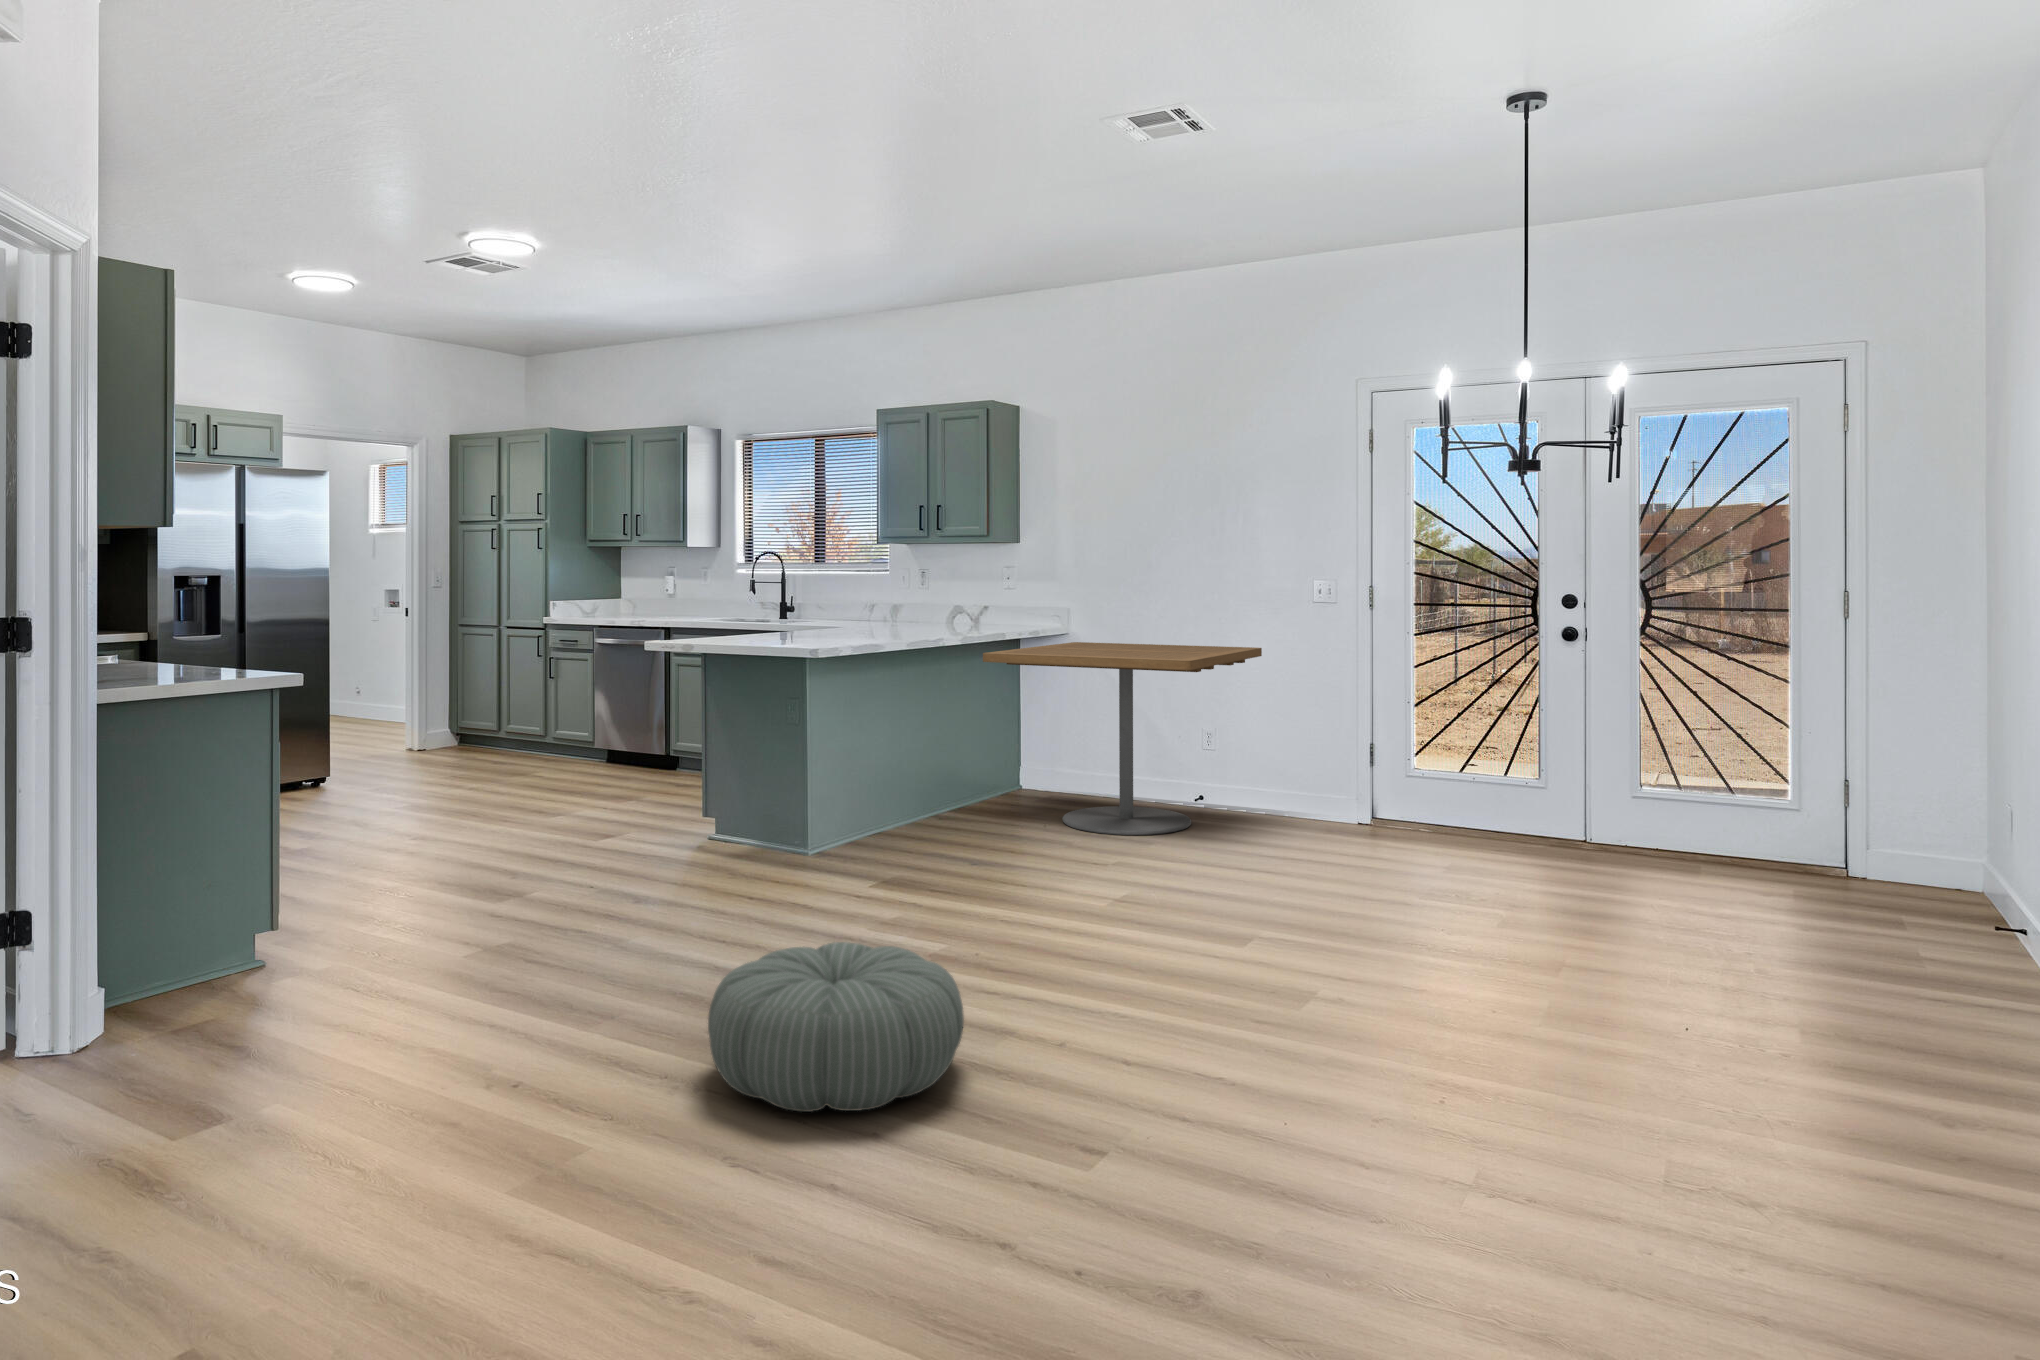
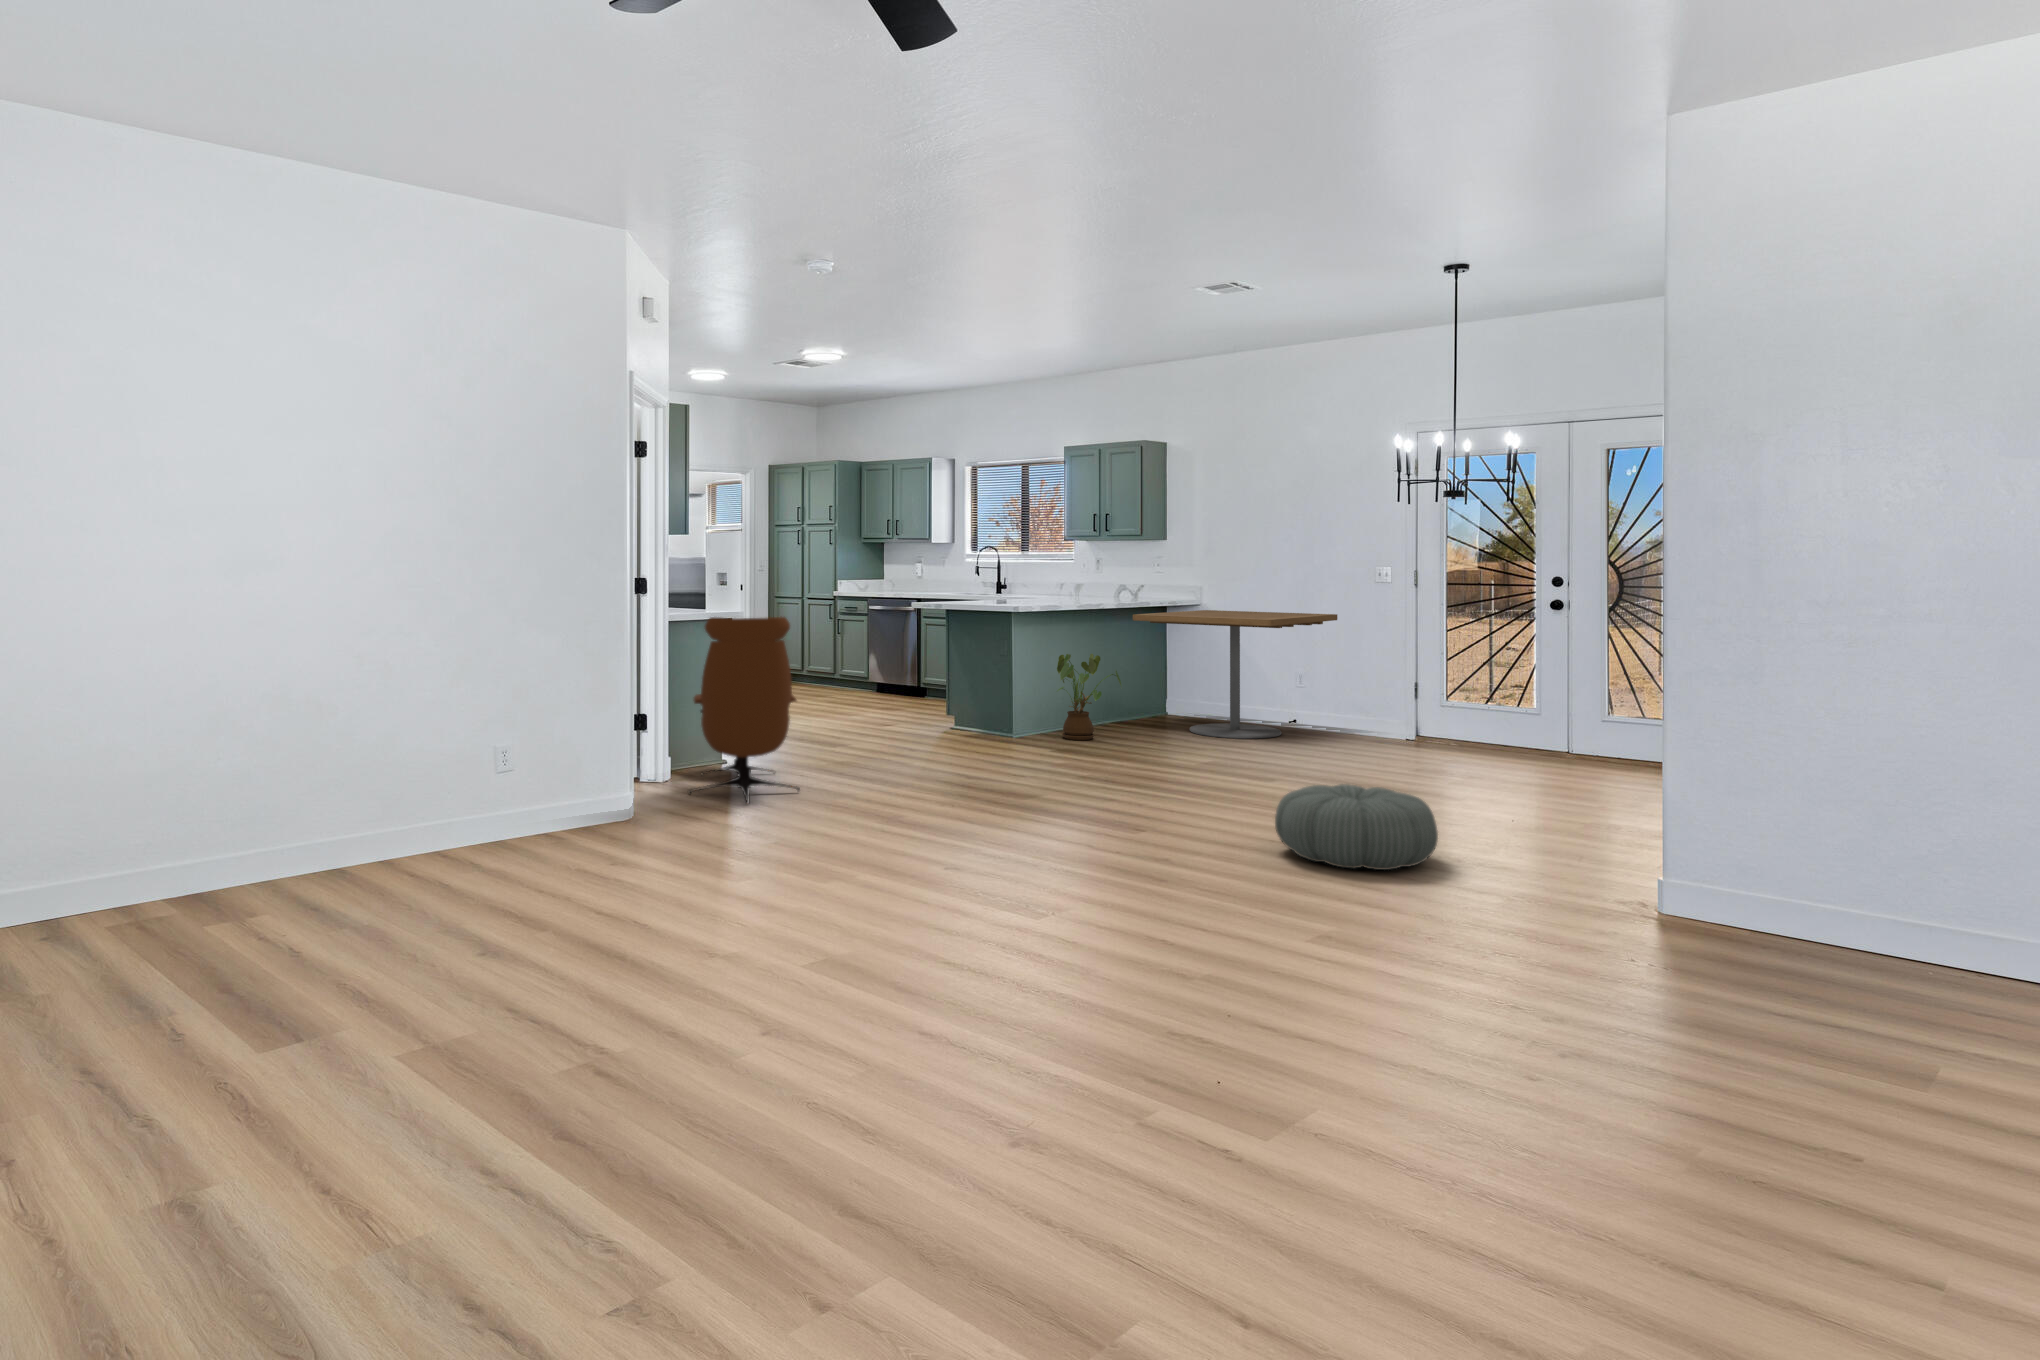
lounge chair: none [116,693,379,1100] -> present [688,617,800,804]
house plant: none [871,714,972,852] -> present [1057,654,1121,740]
pouf: present [708,942,964,1112] -> present [1275,784,1438,870]

